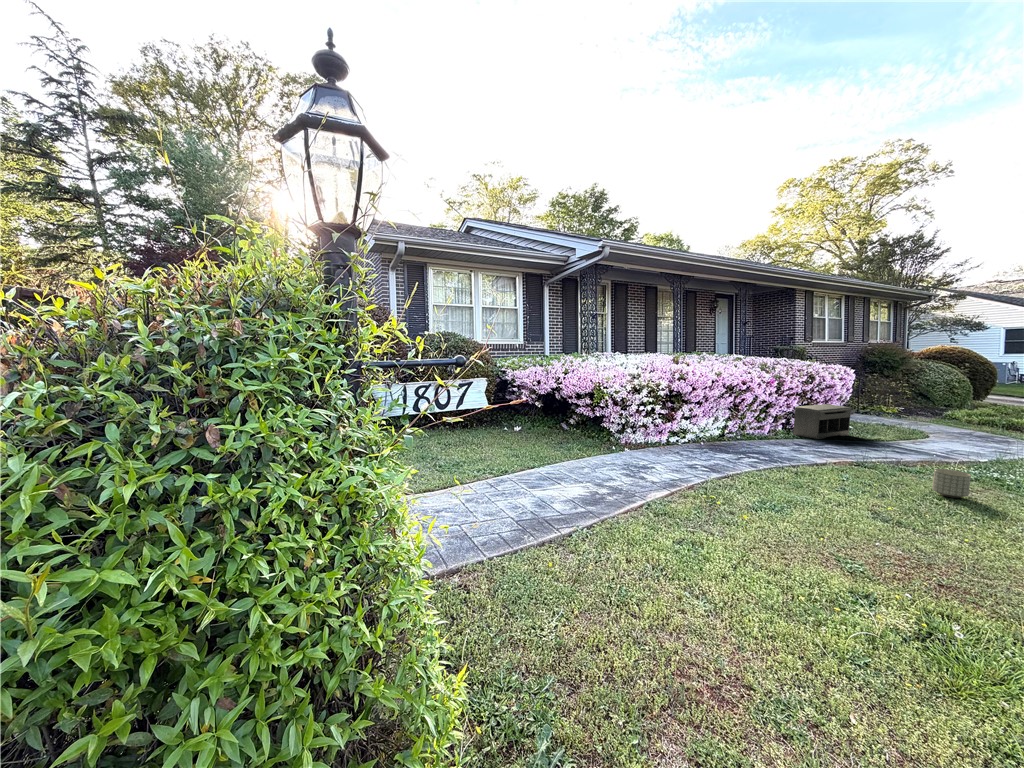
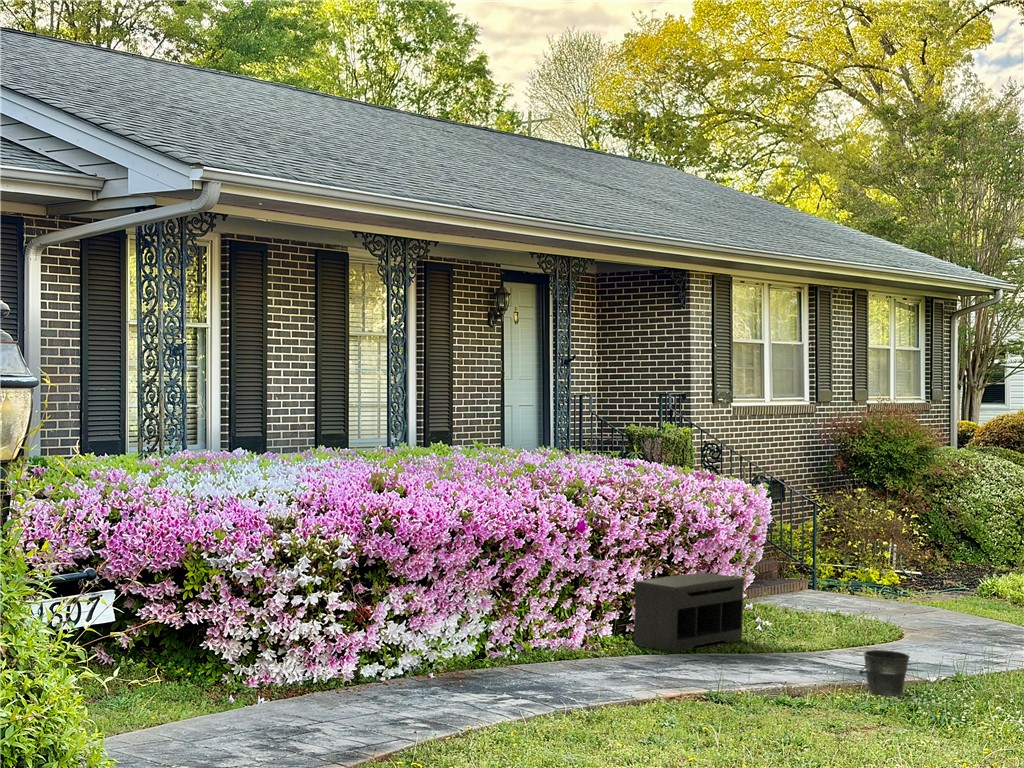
bucket: none [954,448,995,474] -> present [859,650,910,695]
planter: present [932,469,971,498] -> none [784,687,829,734]

